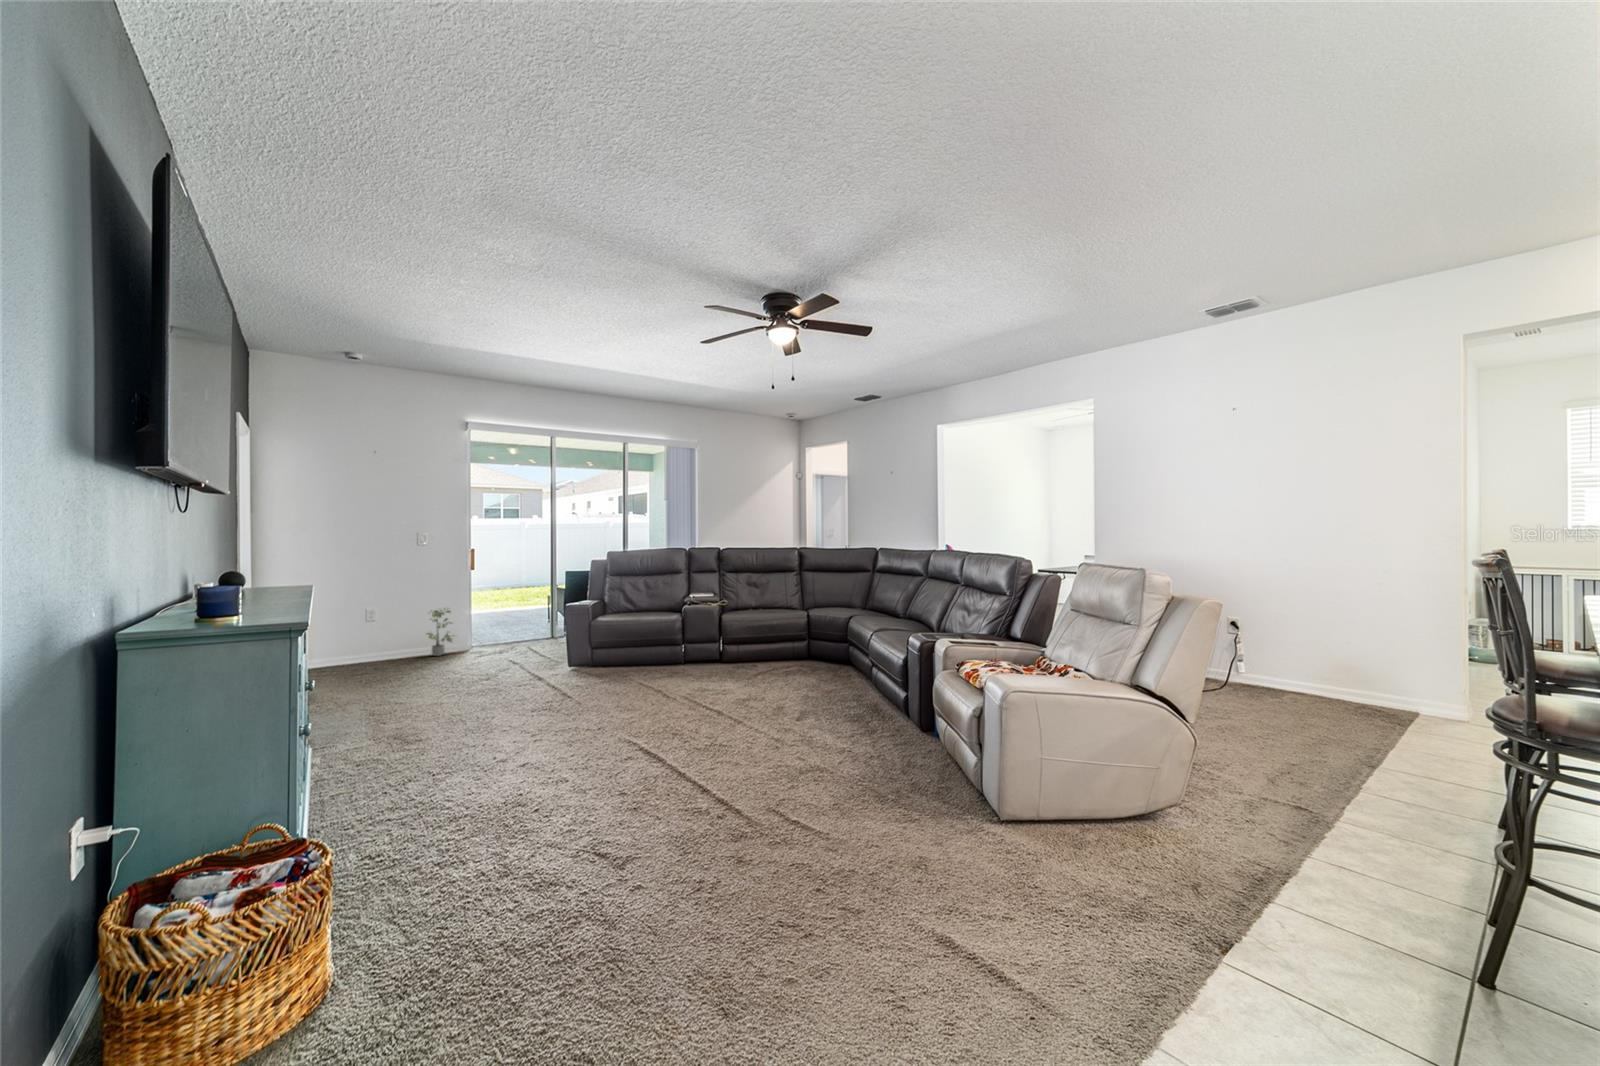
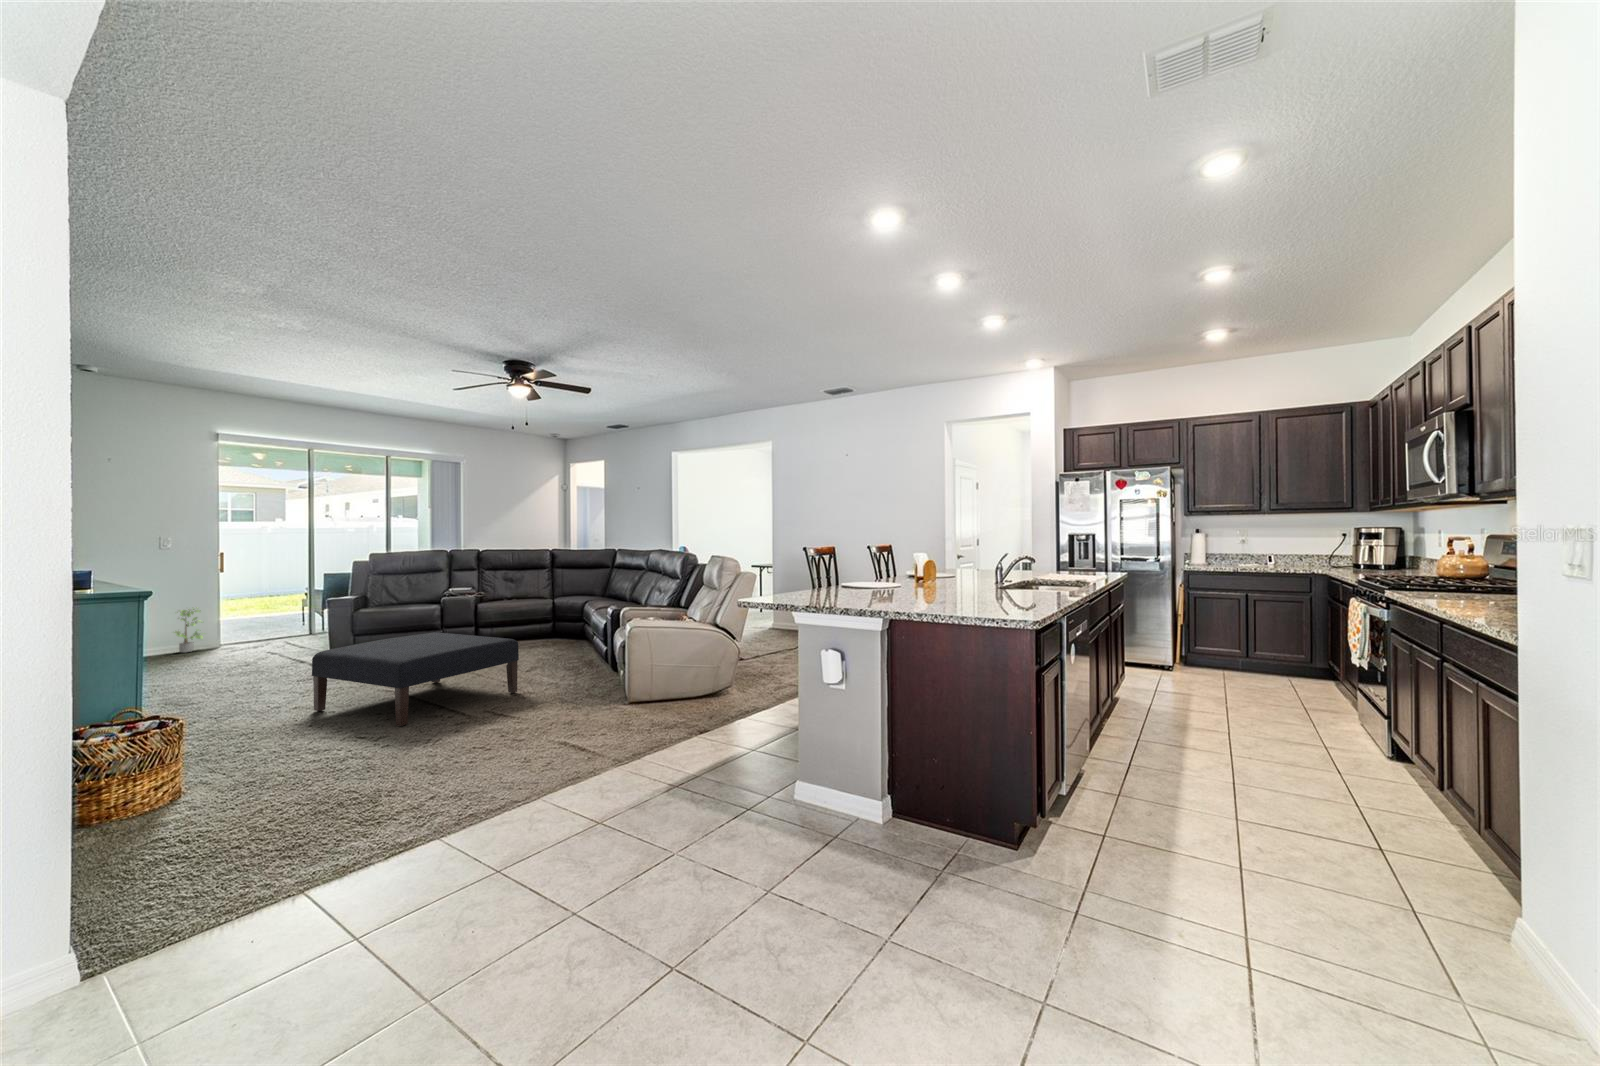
ottoman: none [540,665,804,835] -> present [312,632,519,726]

